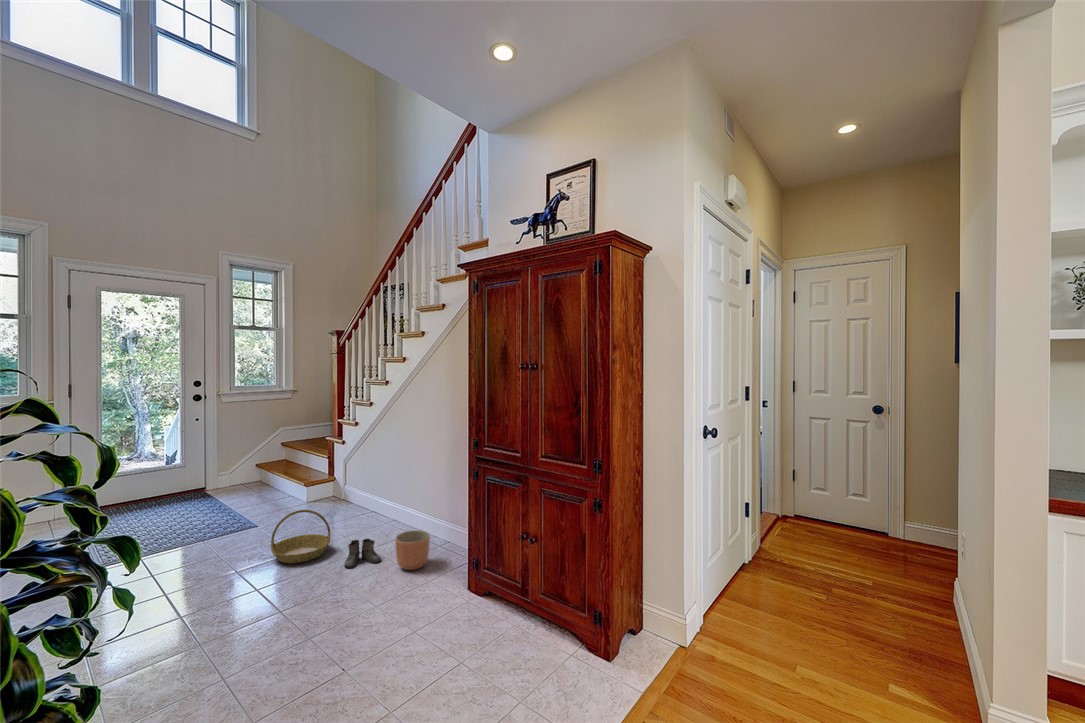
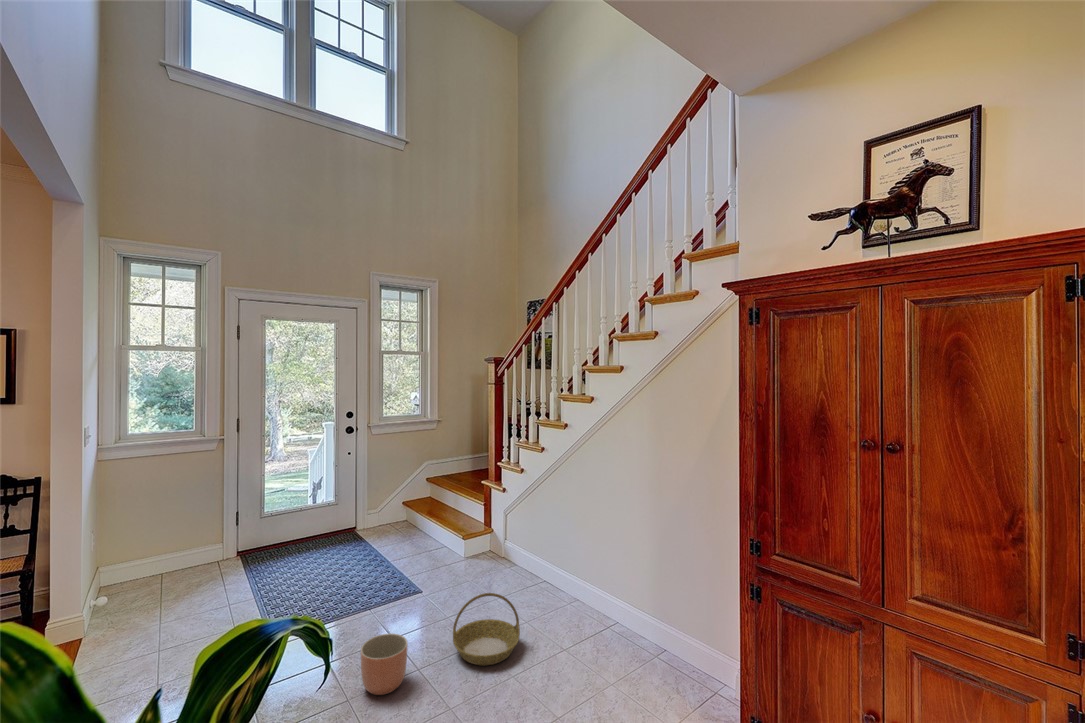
planter: present [395,530,430,570] -> present [361,633,408,695]
boots: present [344,539,381,568] -> none [539,640,590,684]

